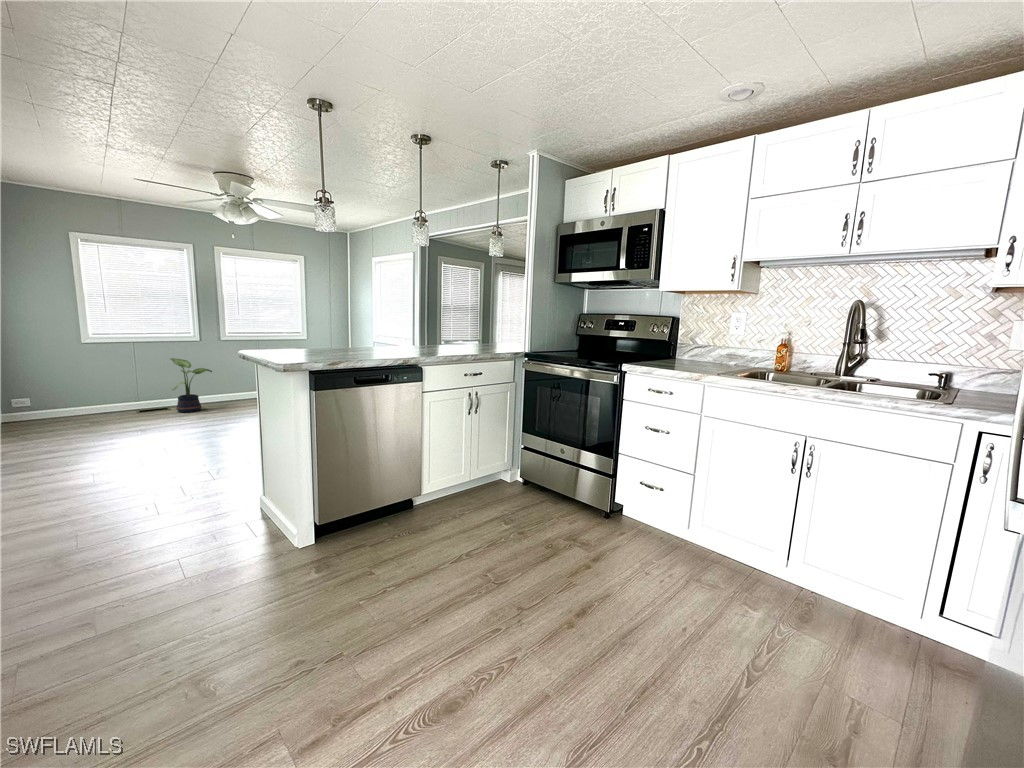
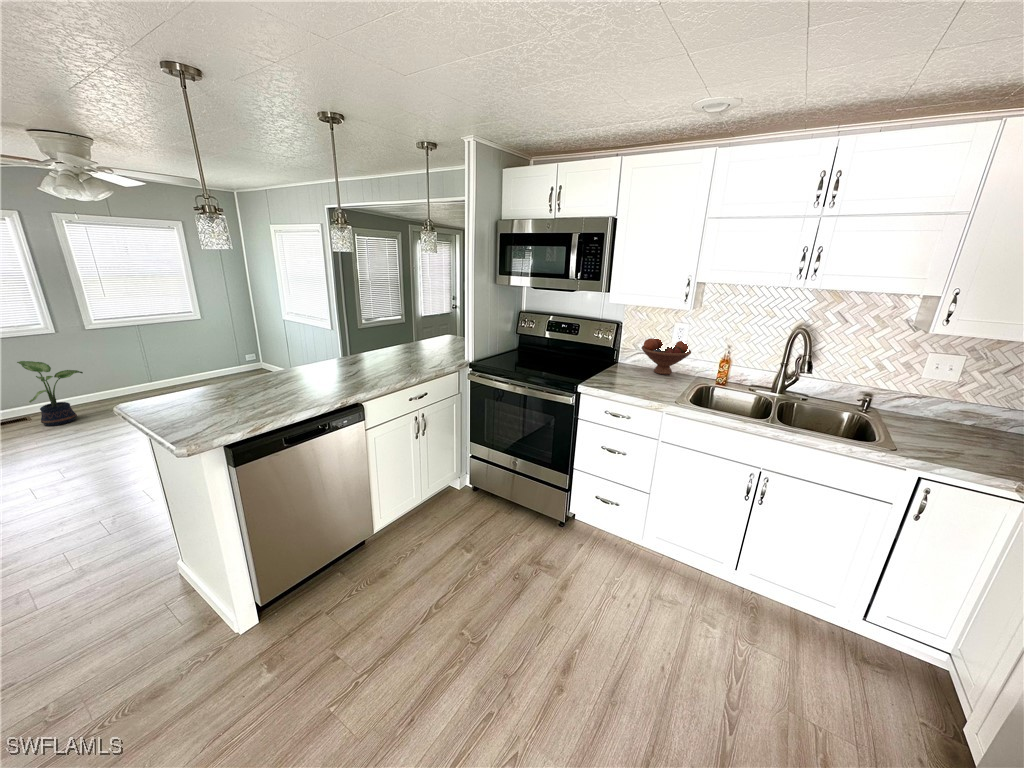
fruit bowl: none [696,329,749,365] -> present [642,338,691,375]

